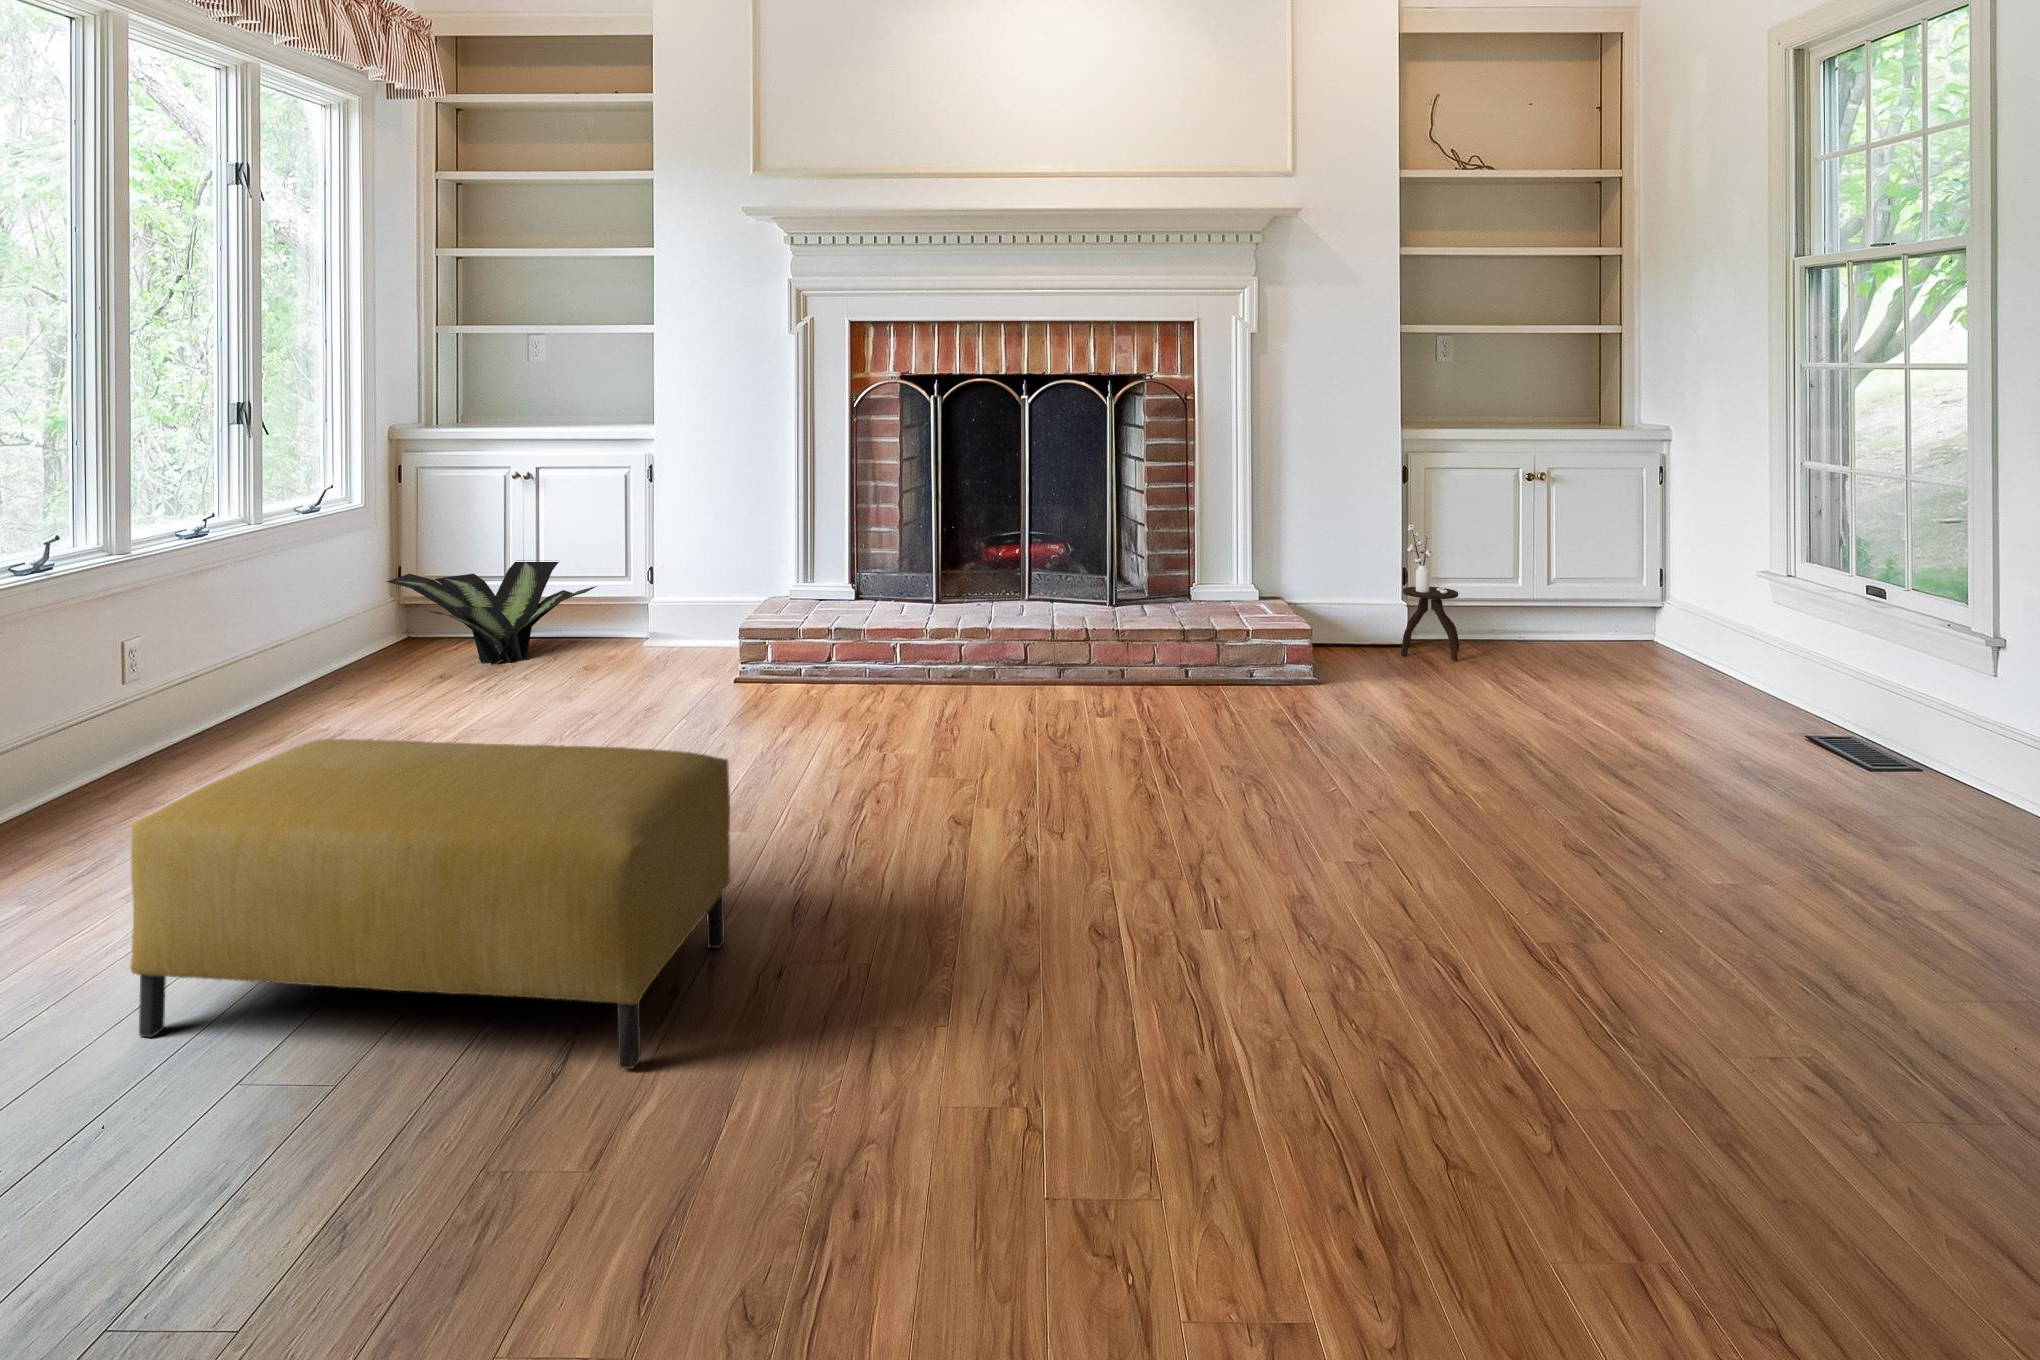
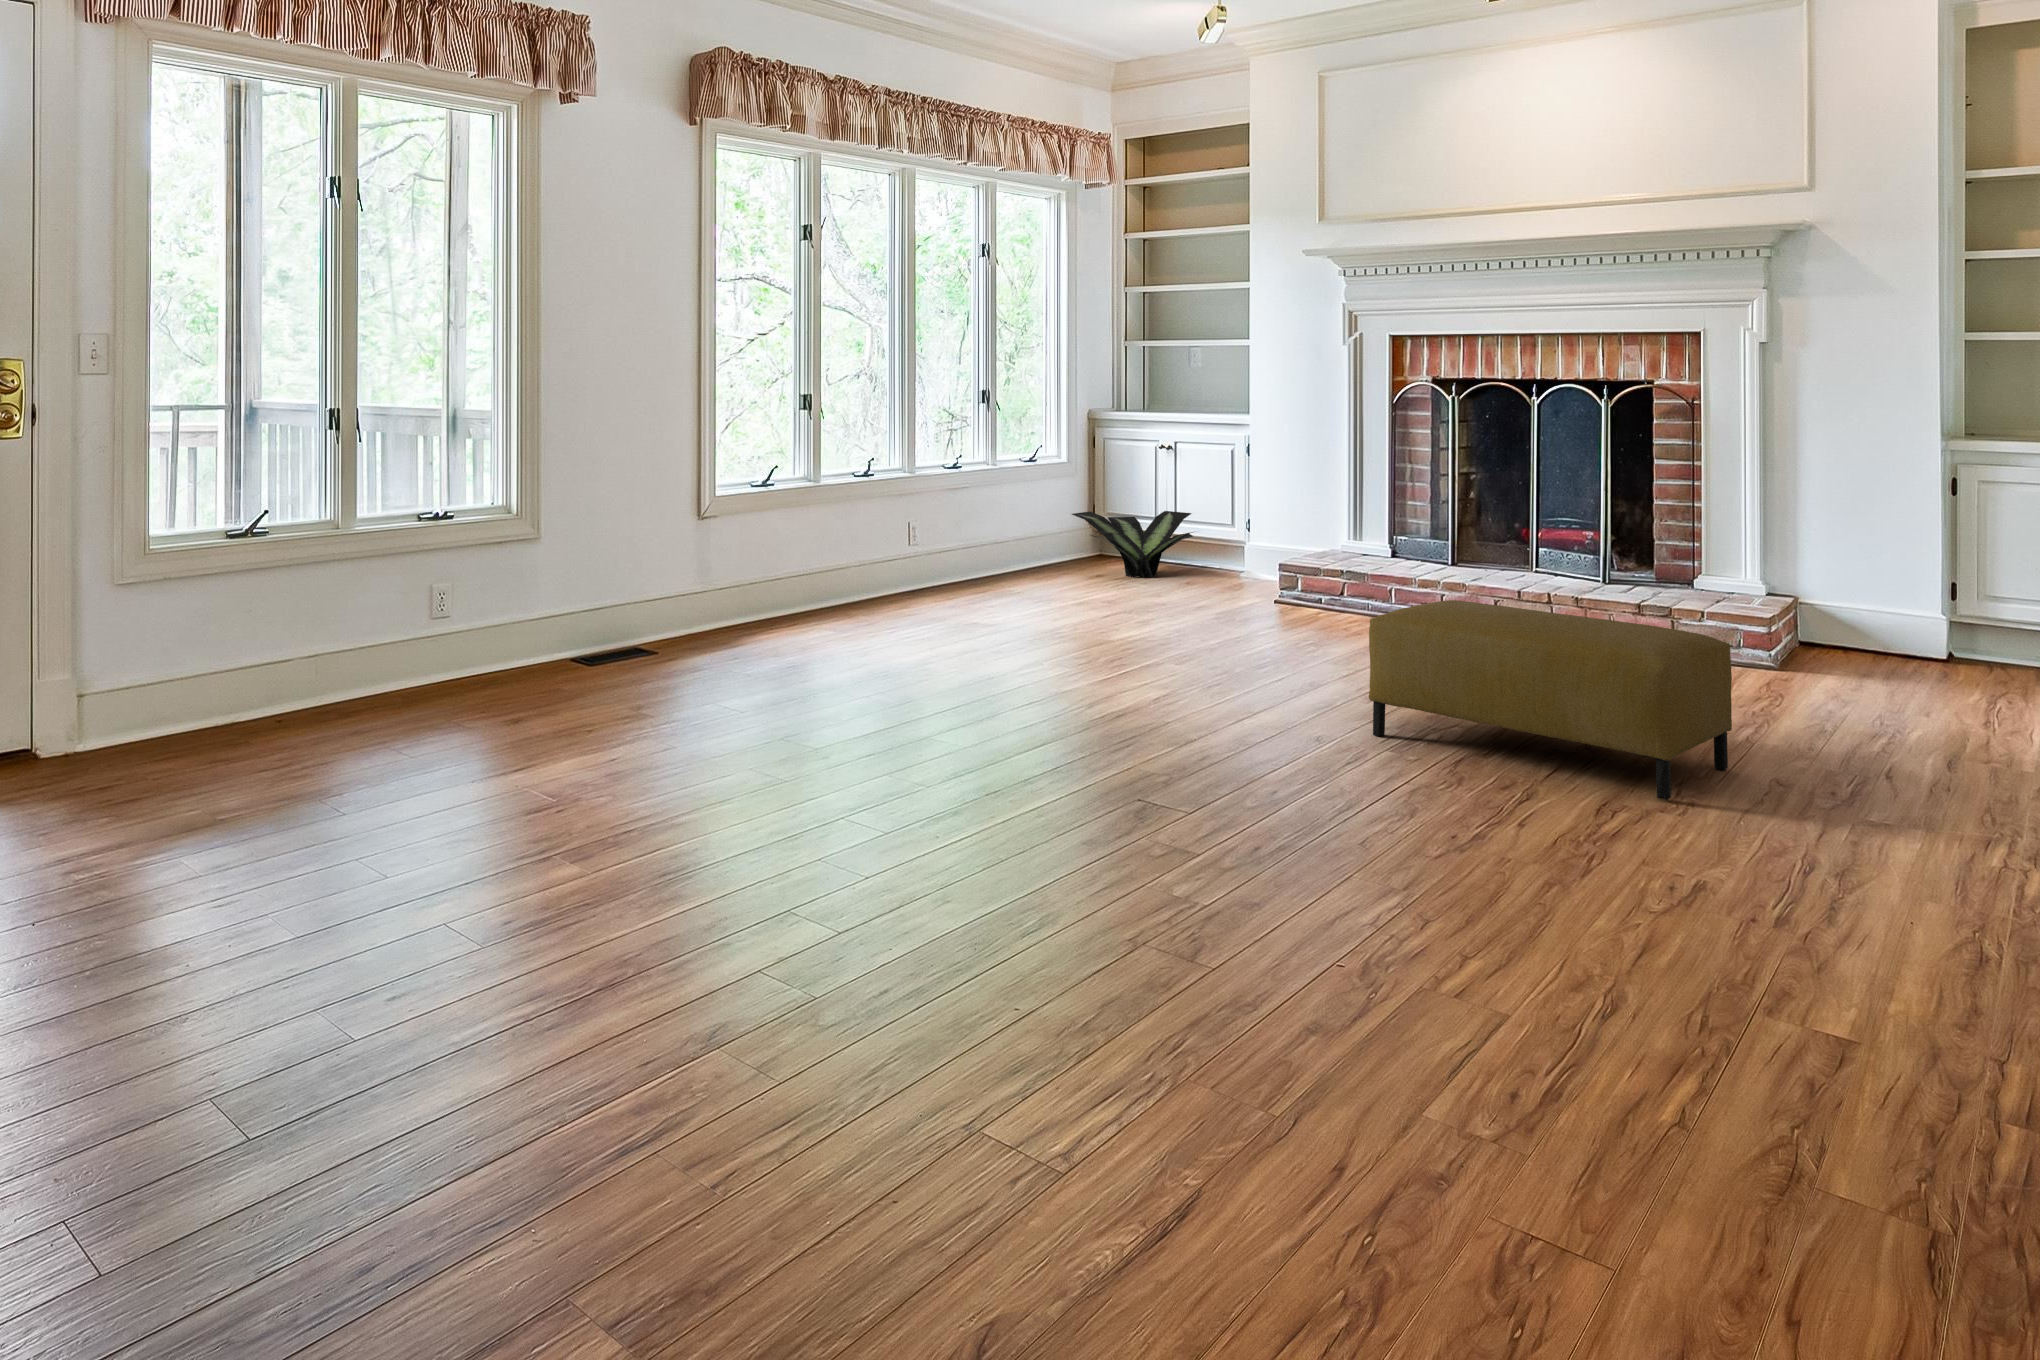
side table: present [1401,524,1459,661] -> none [1926,535,2015,681]
ottoman: present [130,739,730,1068] -> present [1369,600,1732,800]

